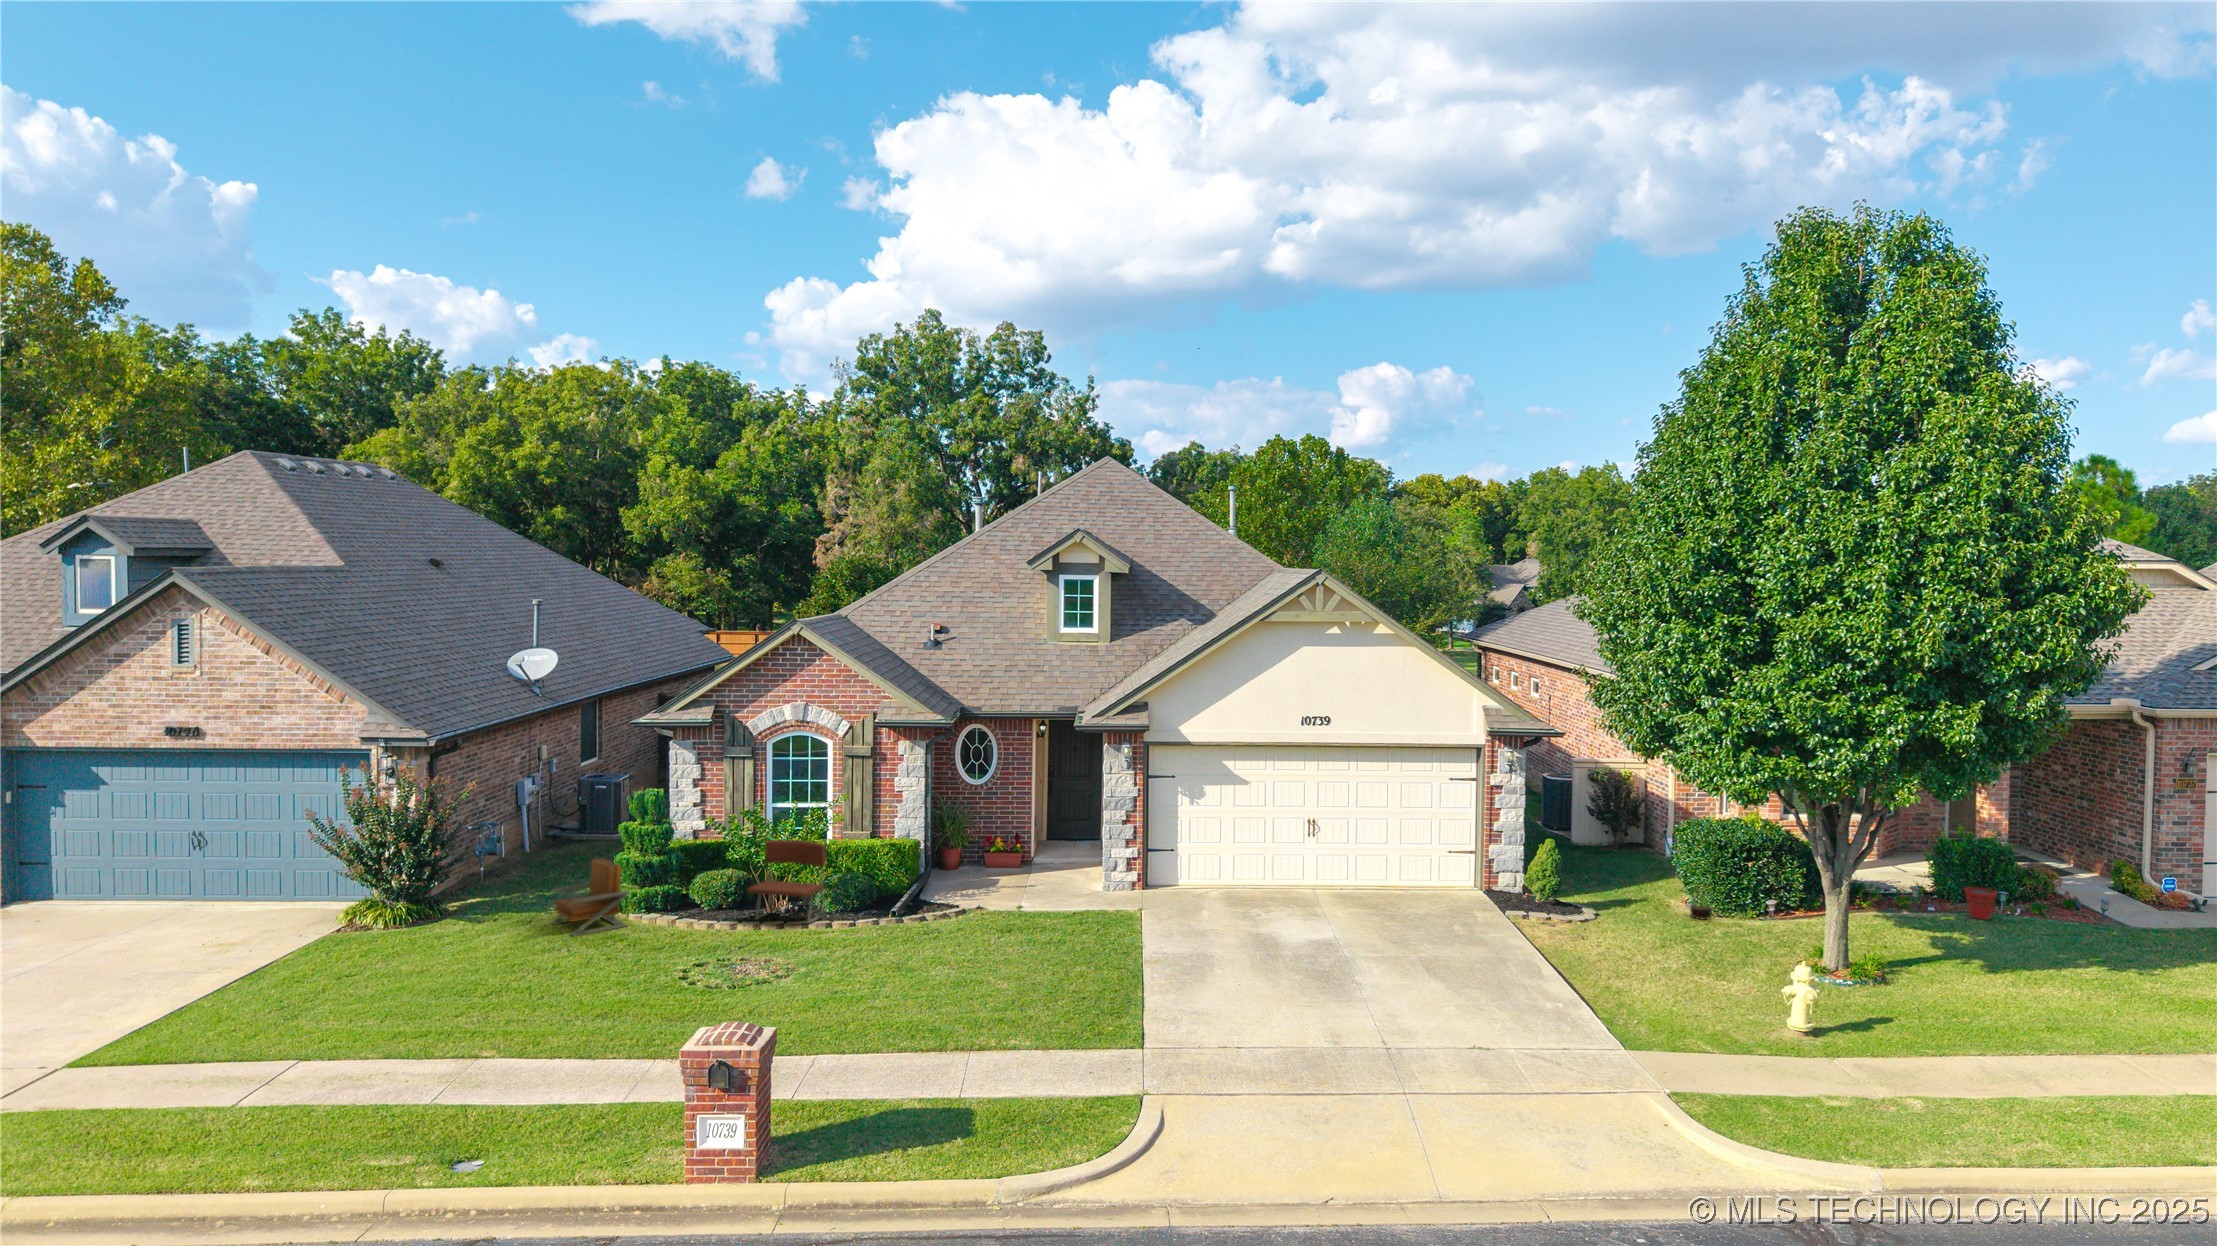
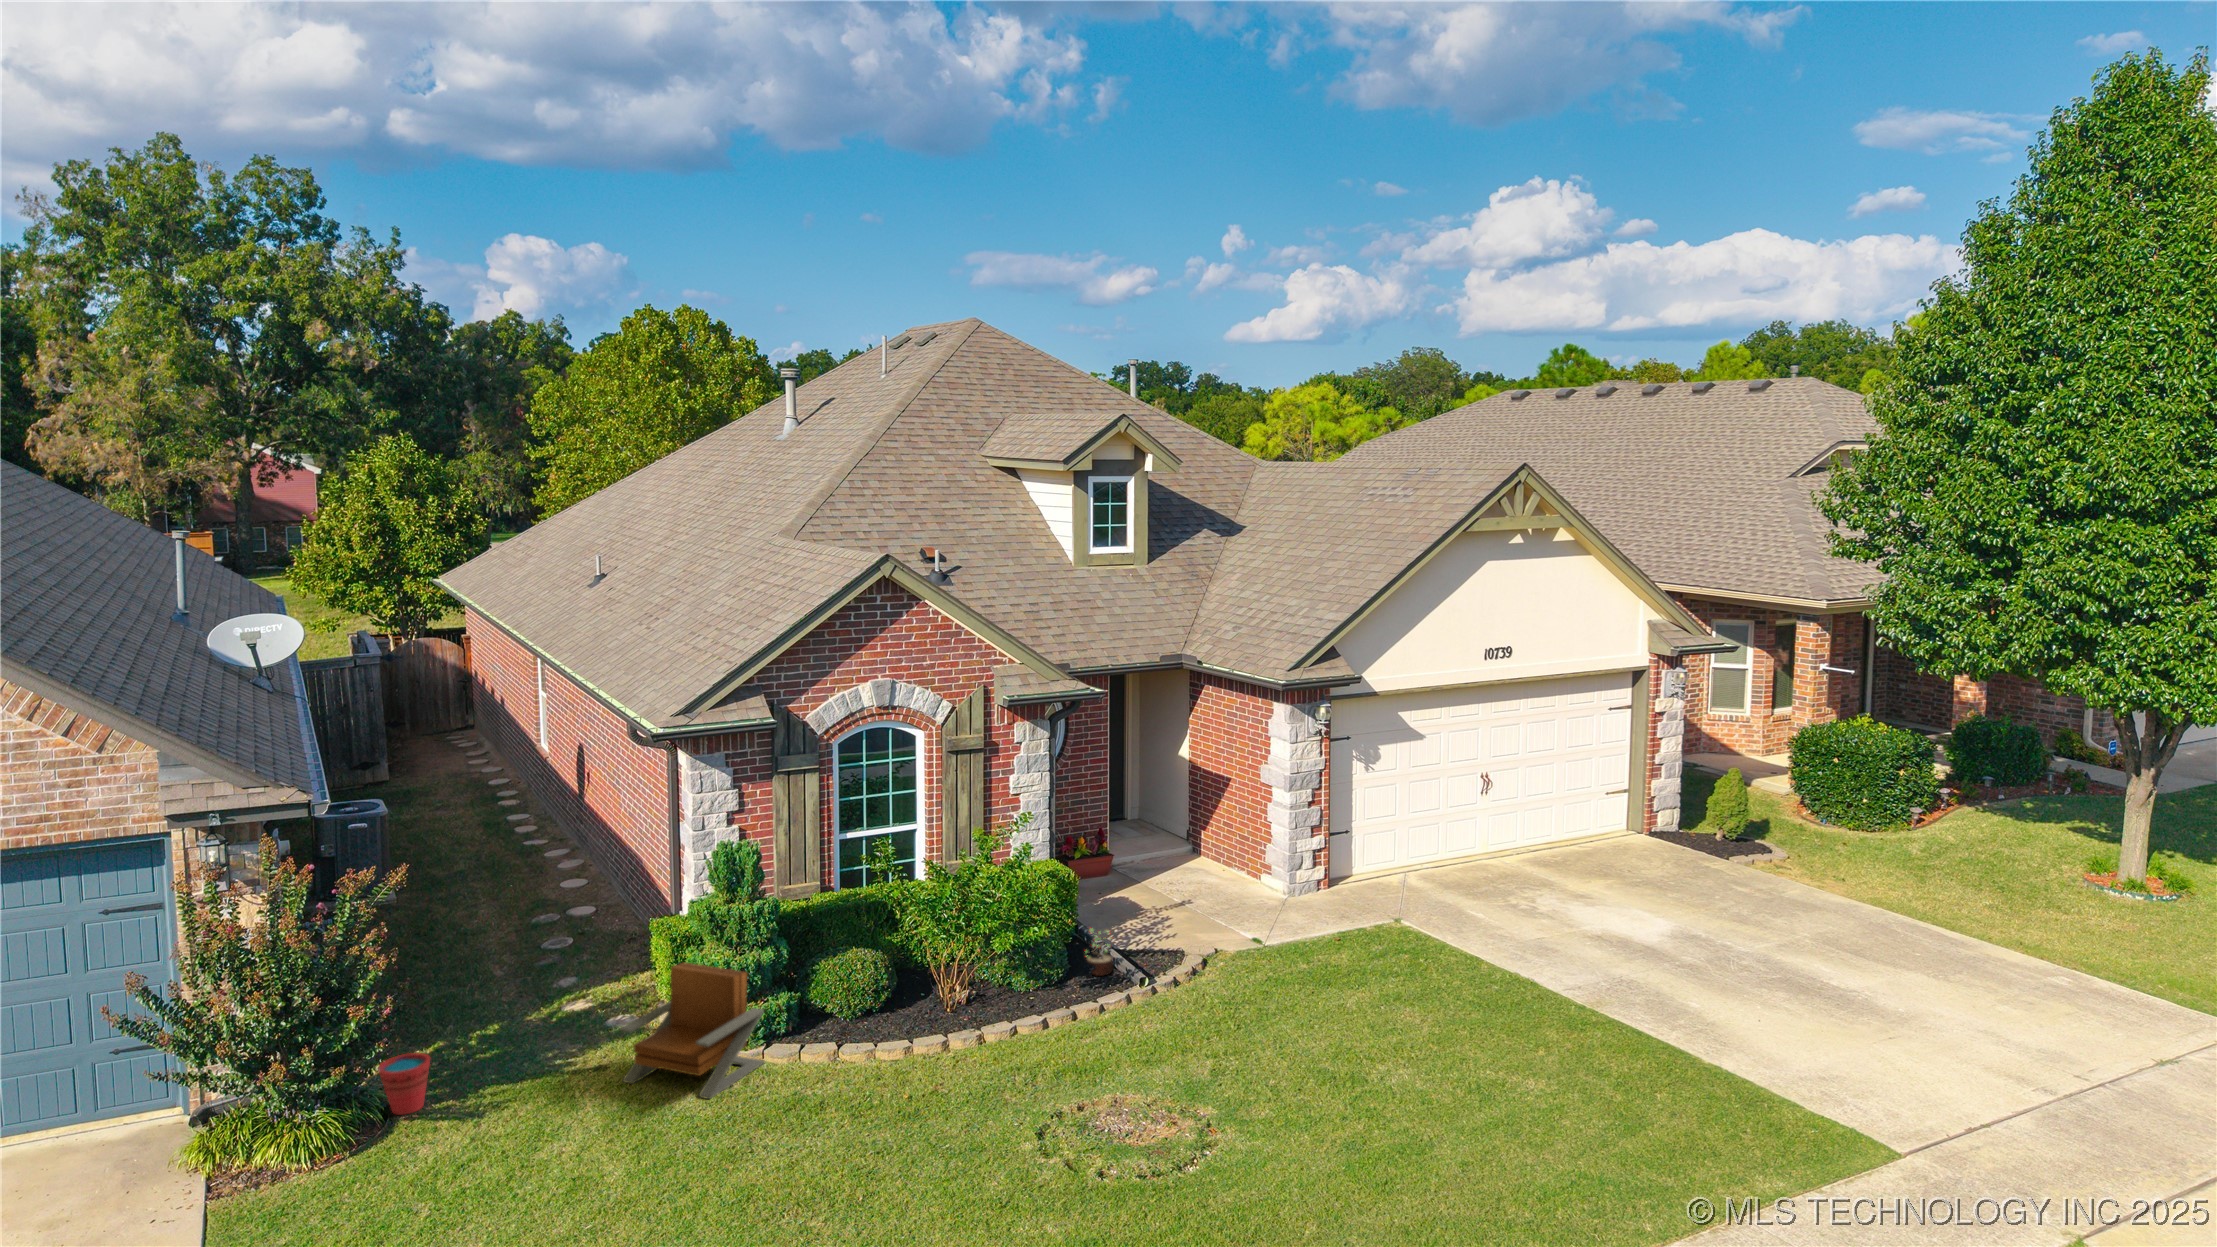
bench: present [747,840,826,924] -> none [928,888,1031,1015]
decorative plant: present [1690,884,1712,920] -> present [1085,928,1113,976]
bucket: present [1964,887,1997,919] -> present [378,1053,430,1115]

